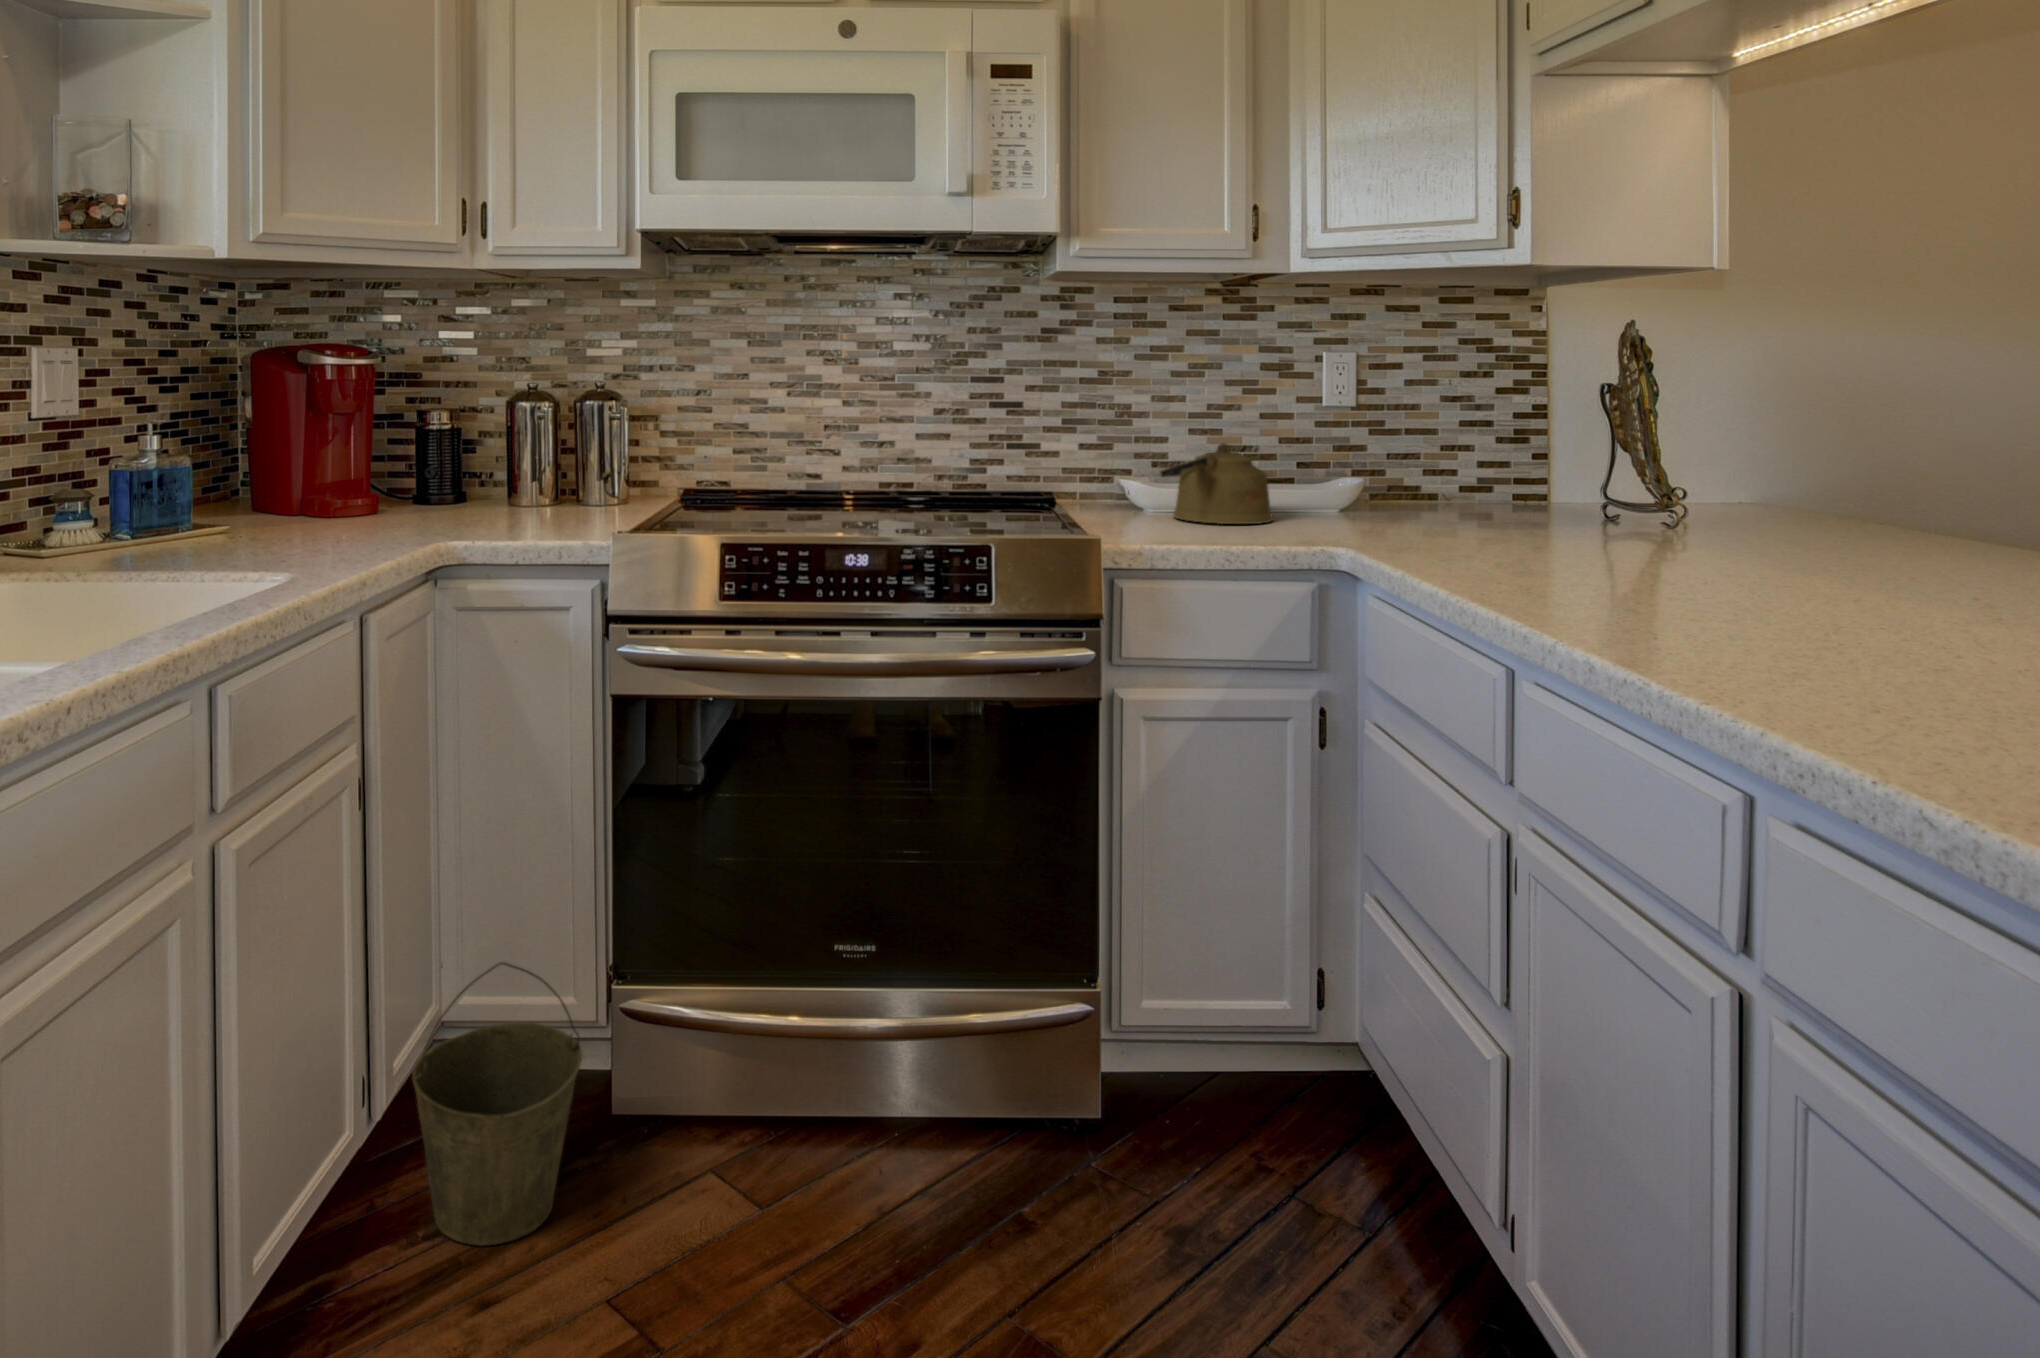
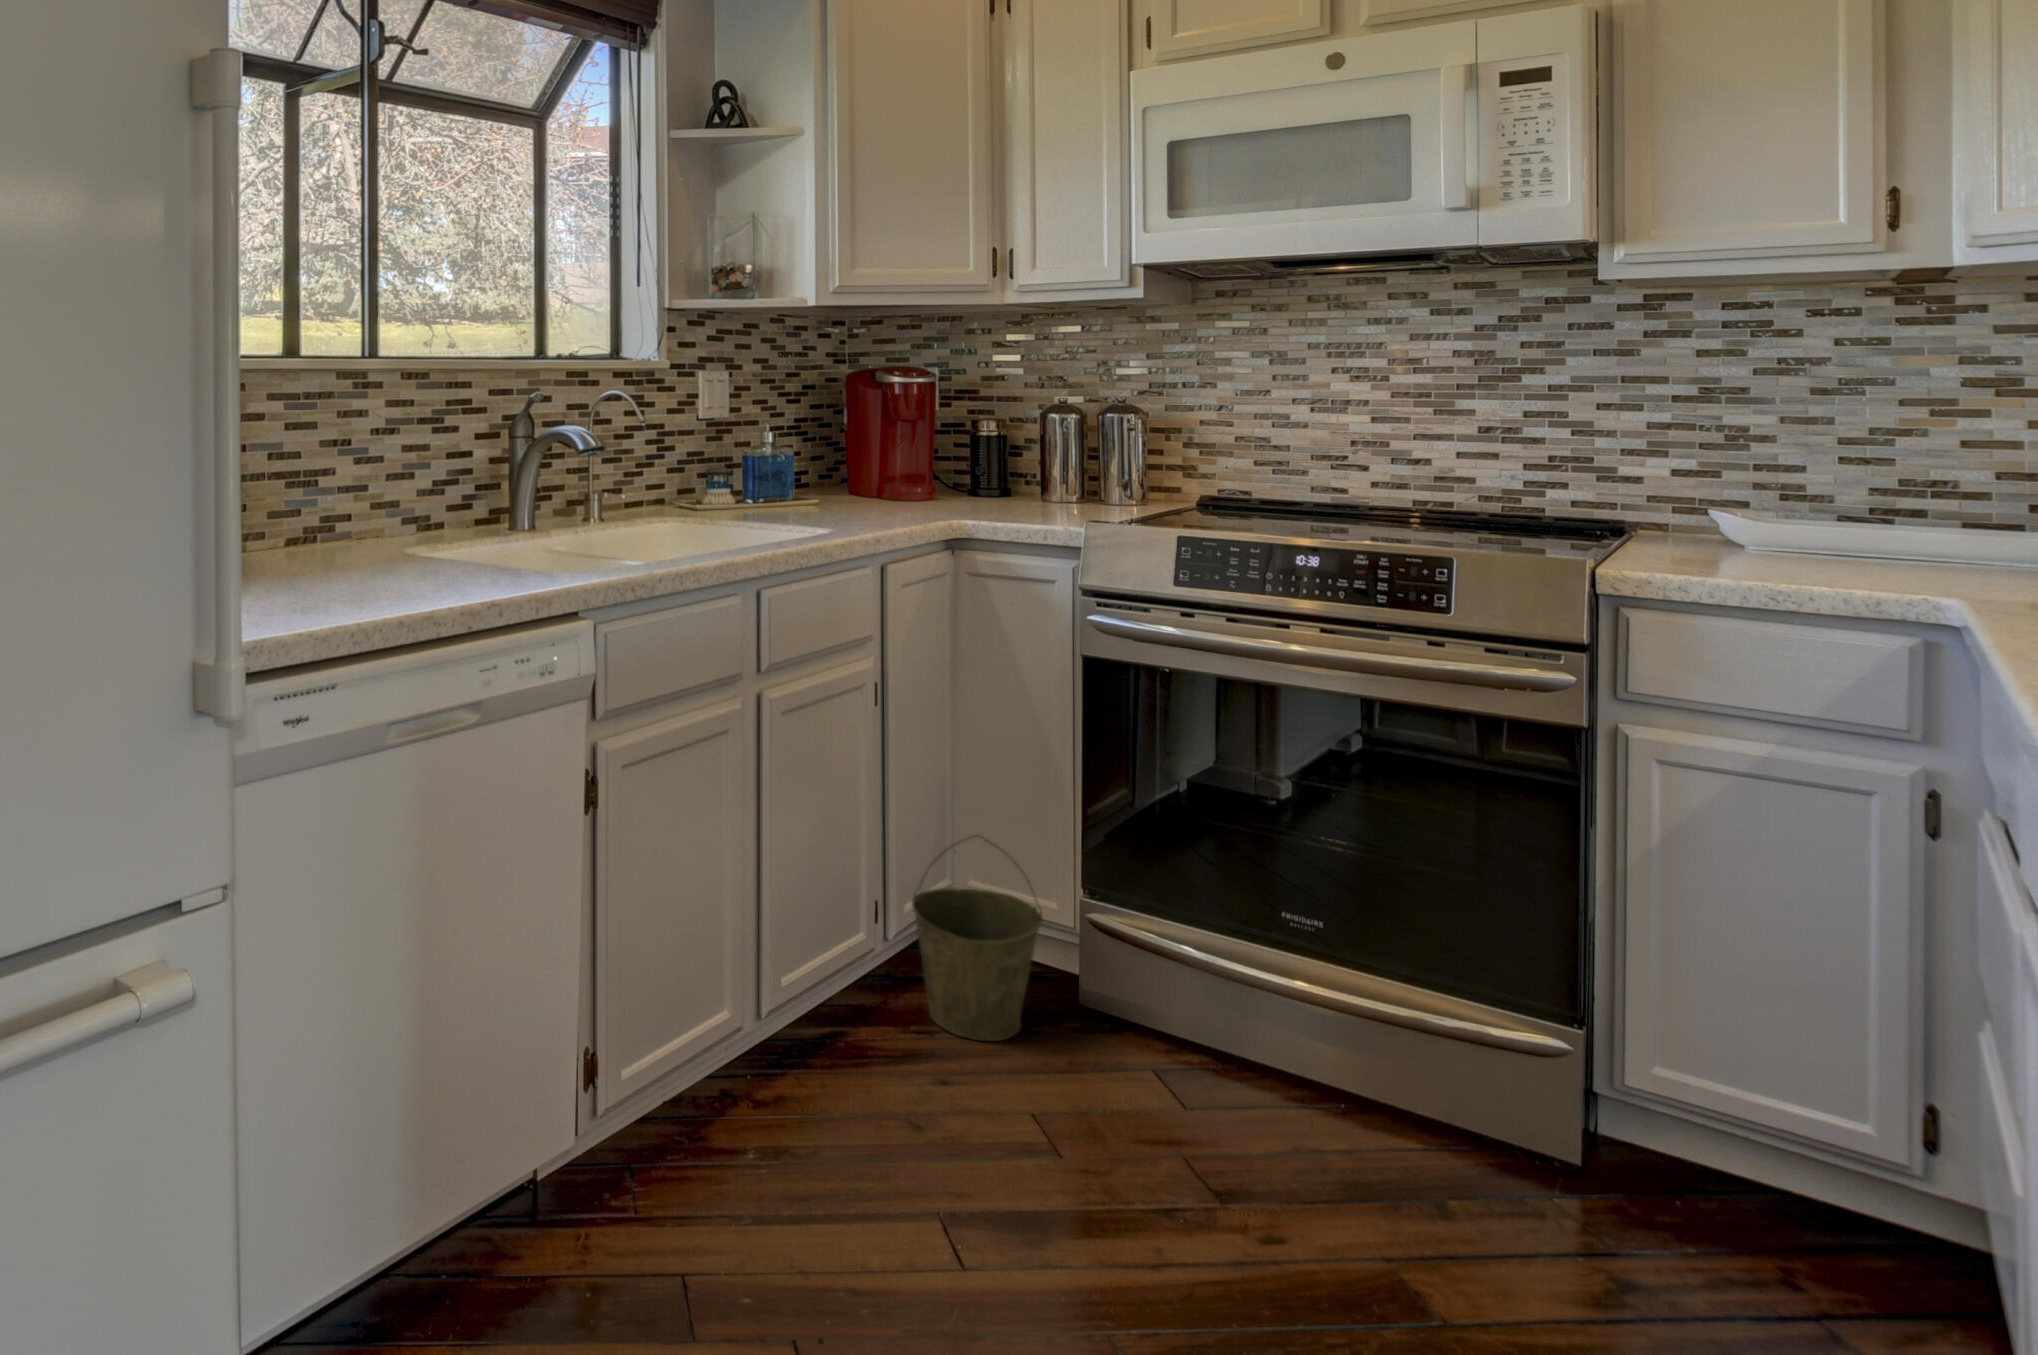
kettle: present [1160,443,1273,524] -> none [1744,473,1923,569]

